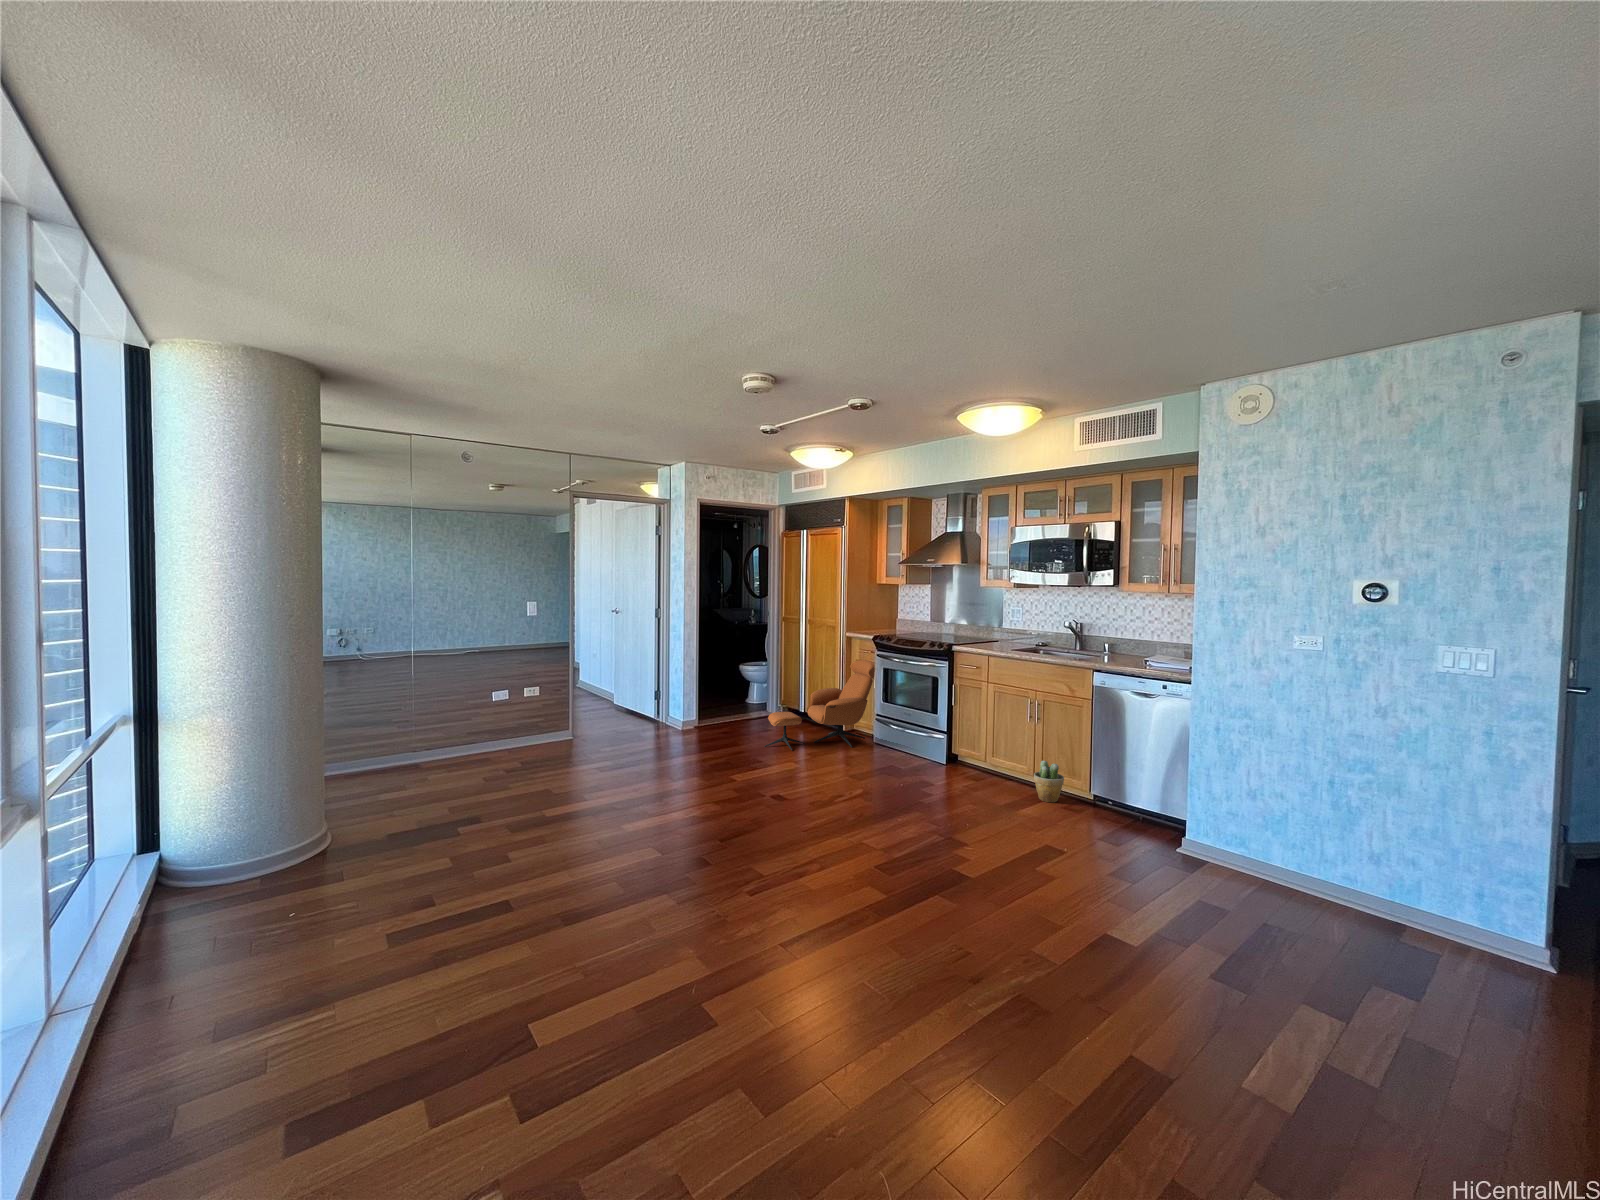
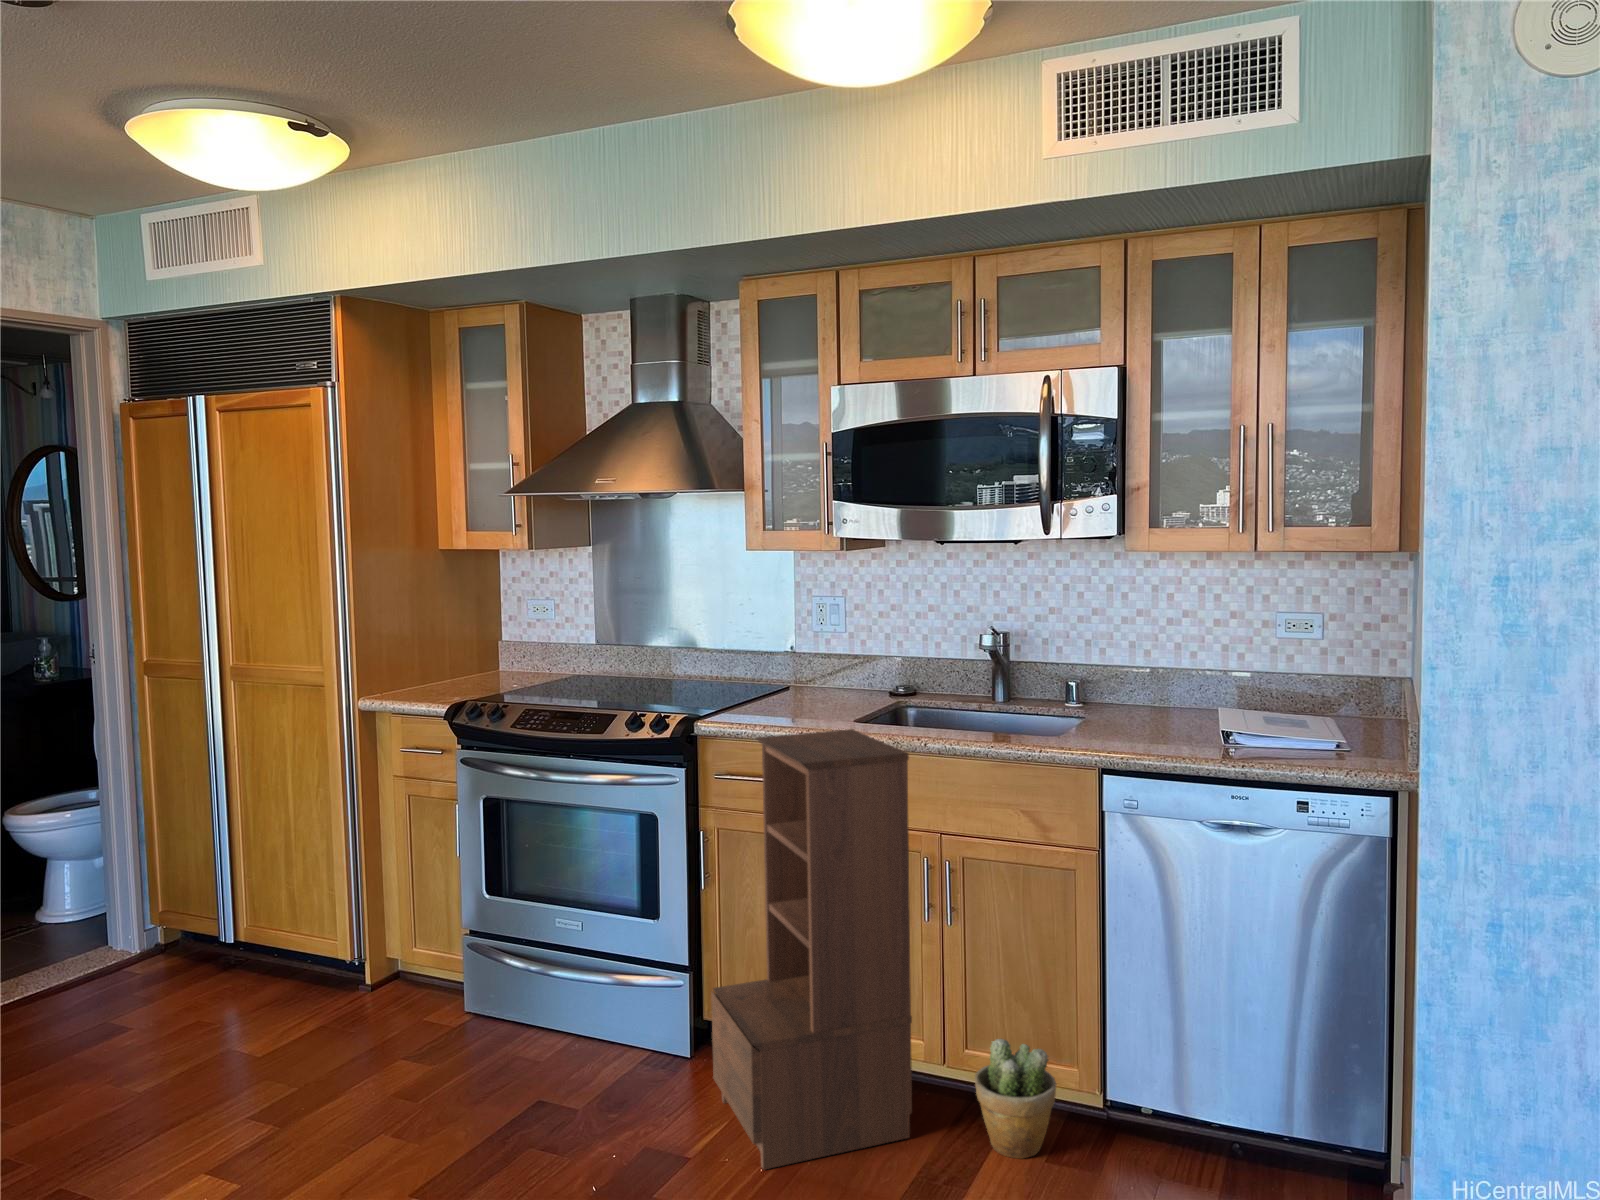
bookshelf: none [948,650,1015,791] -> present [711,729,912,1169]
lounge chair: present [764,660,875,750] -> none [94,773,457,1122]

